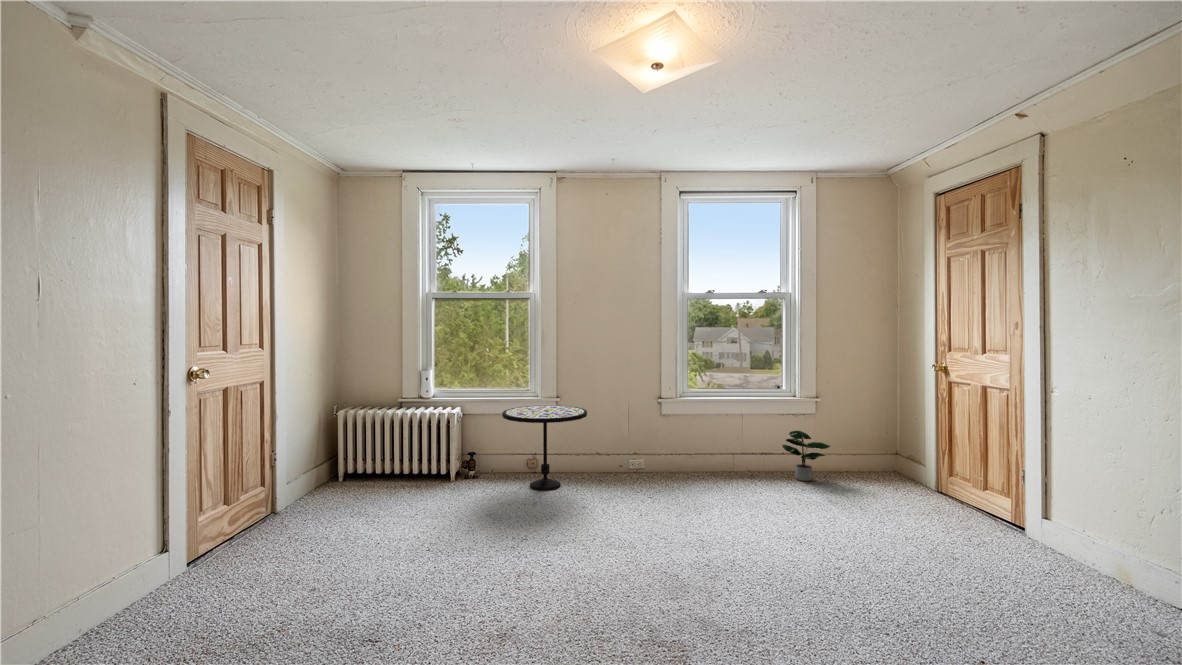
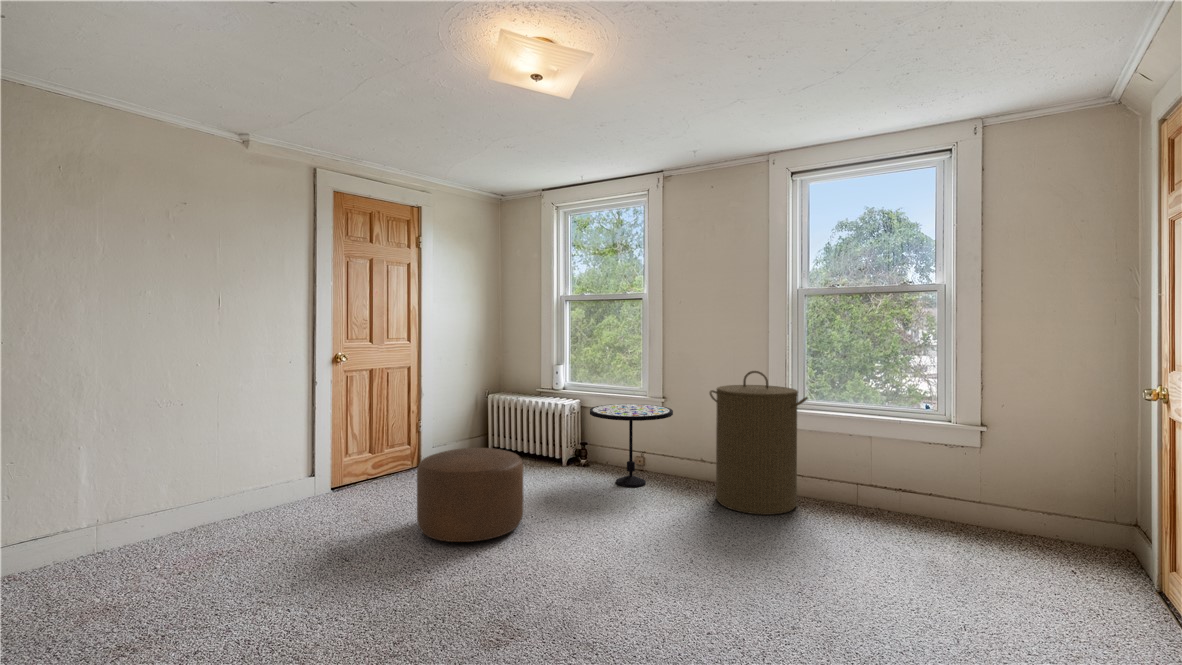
laundry hamper: none [625,366,713,494] -> present [710,371,808,515]
potted plant: present [782,431,830,481] -> none [912,464,980,531]
ottoman: none [384,469,511,588] -> present [417,448,523,542]

